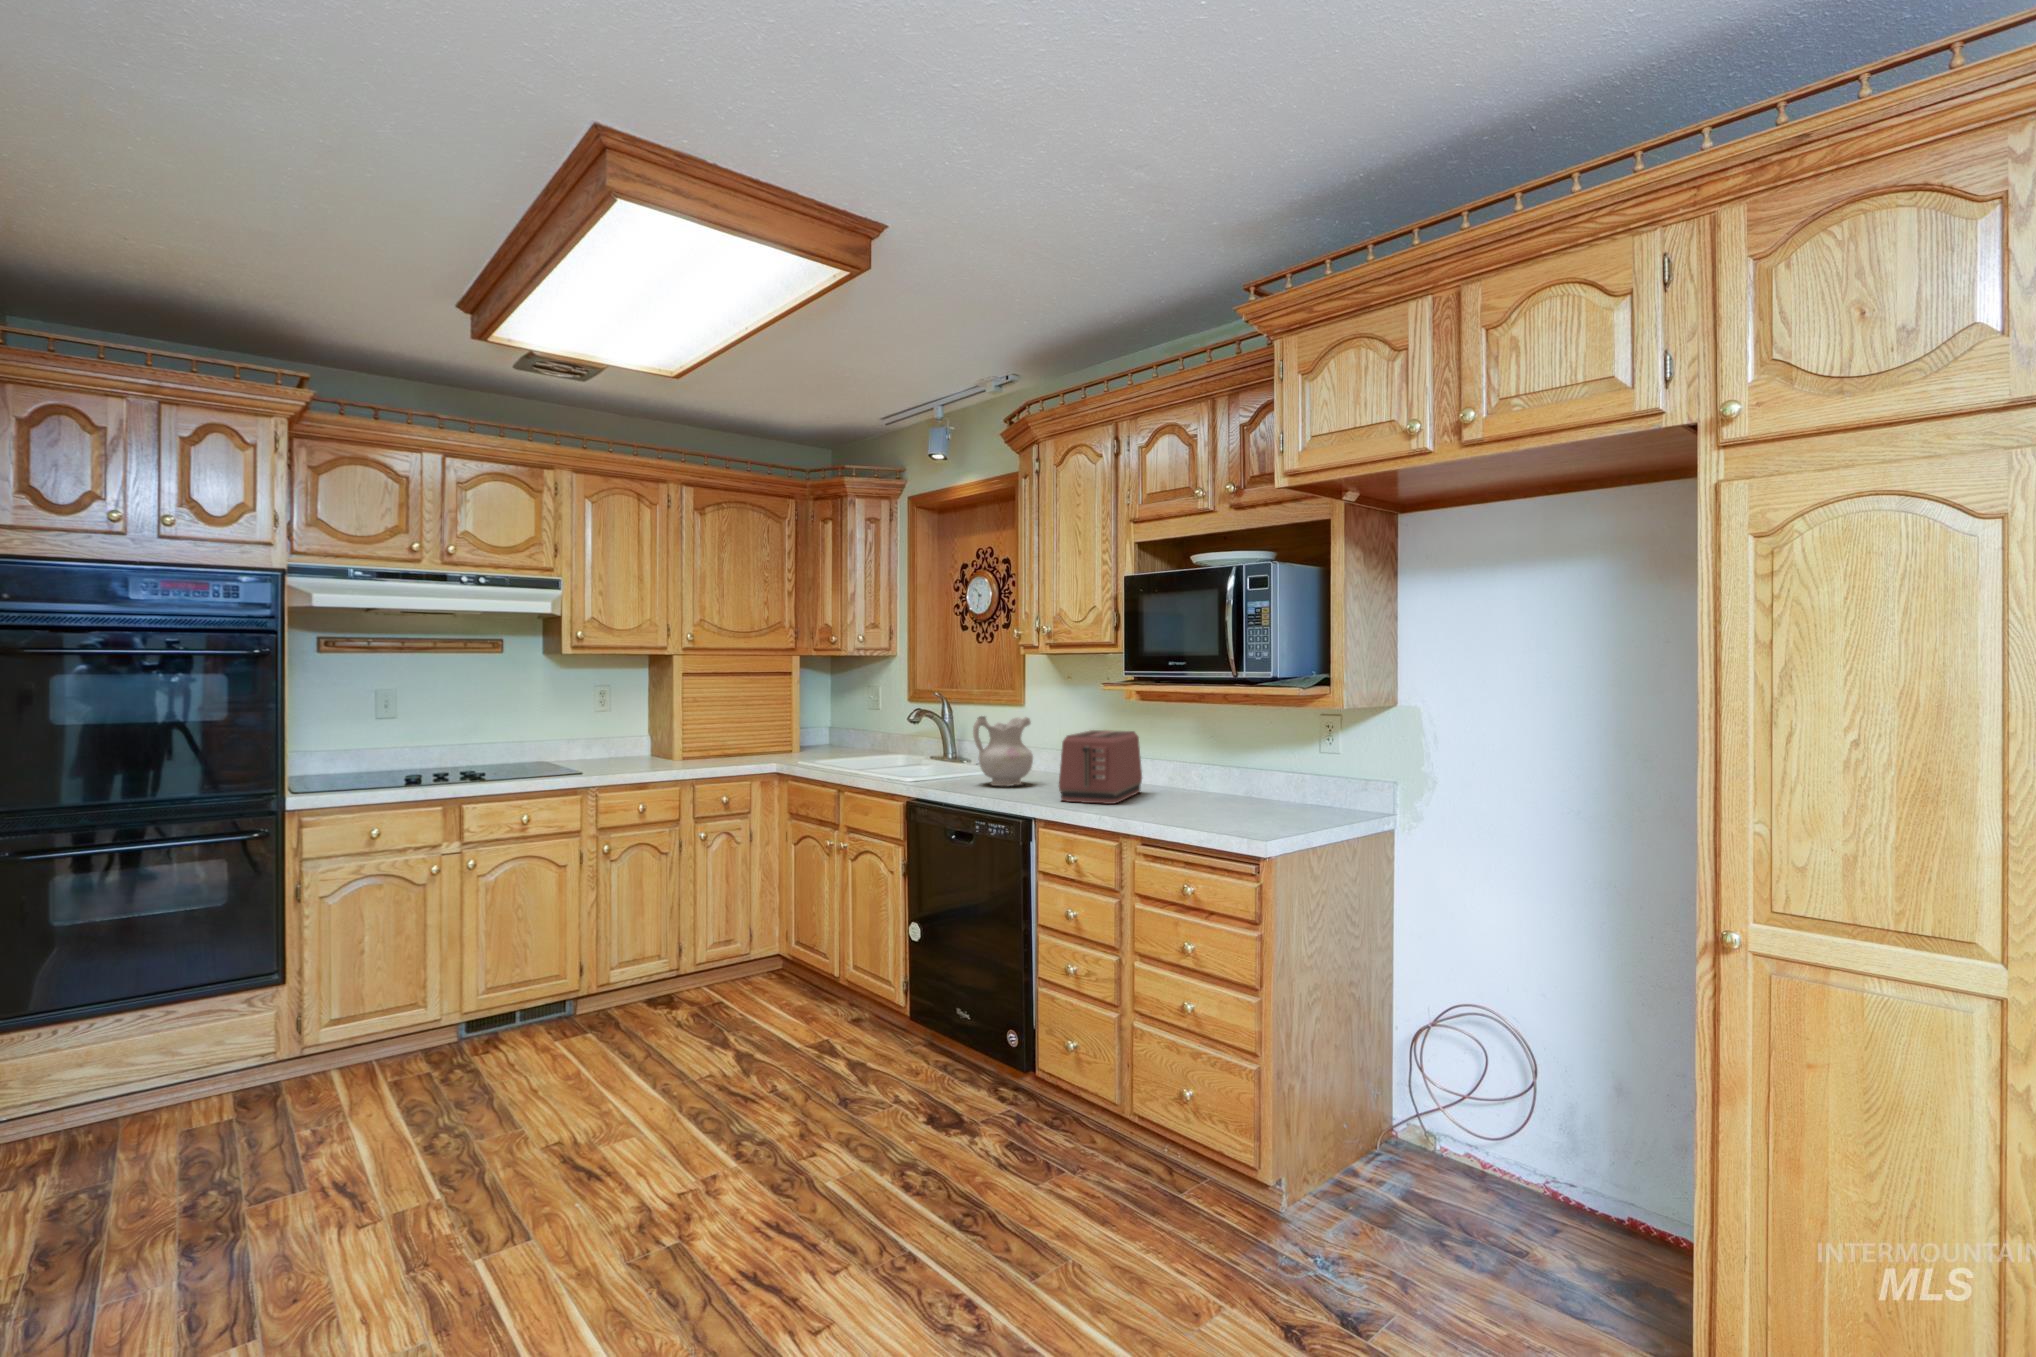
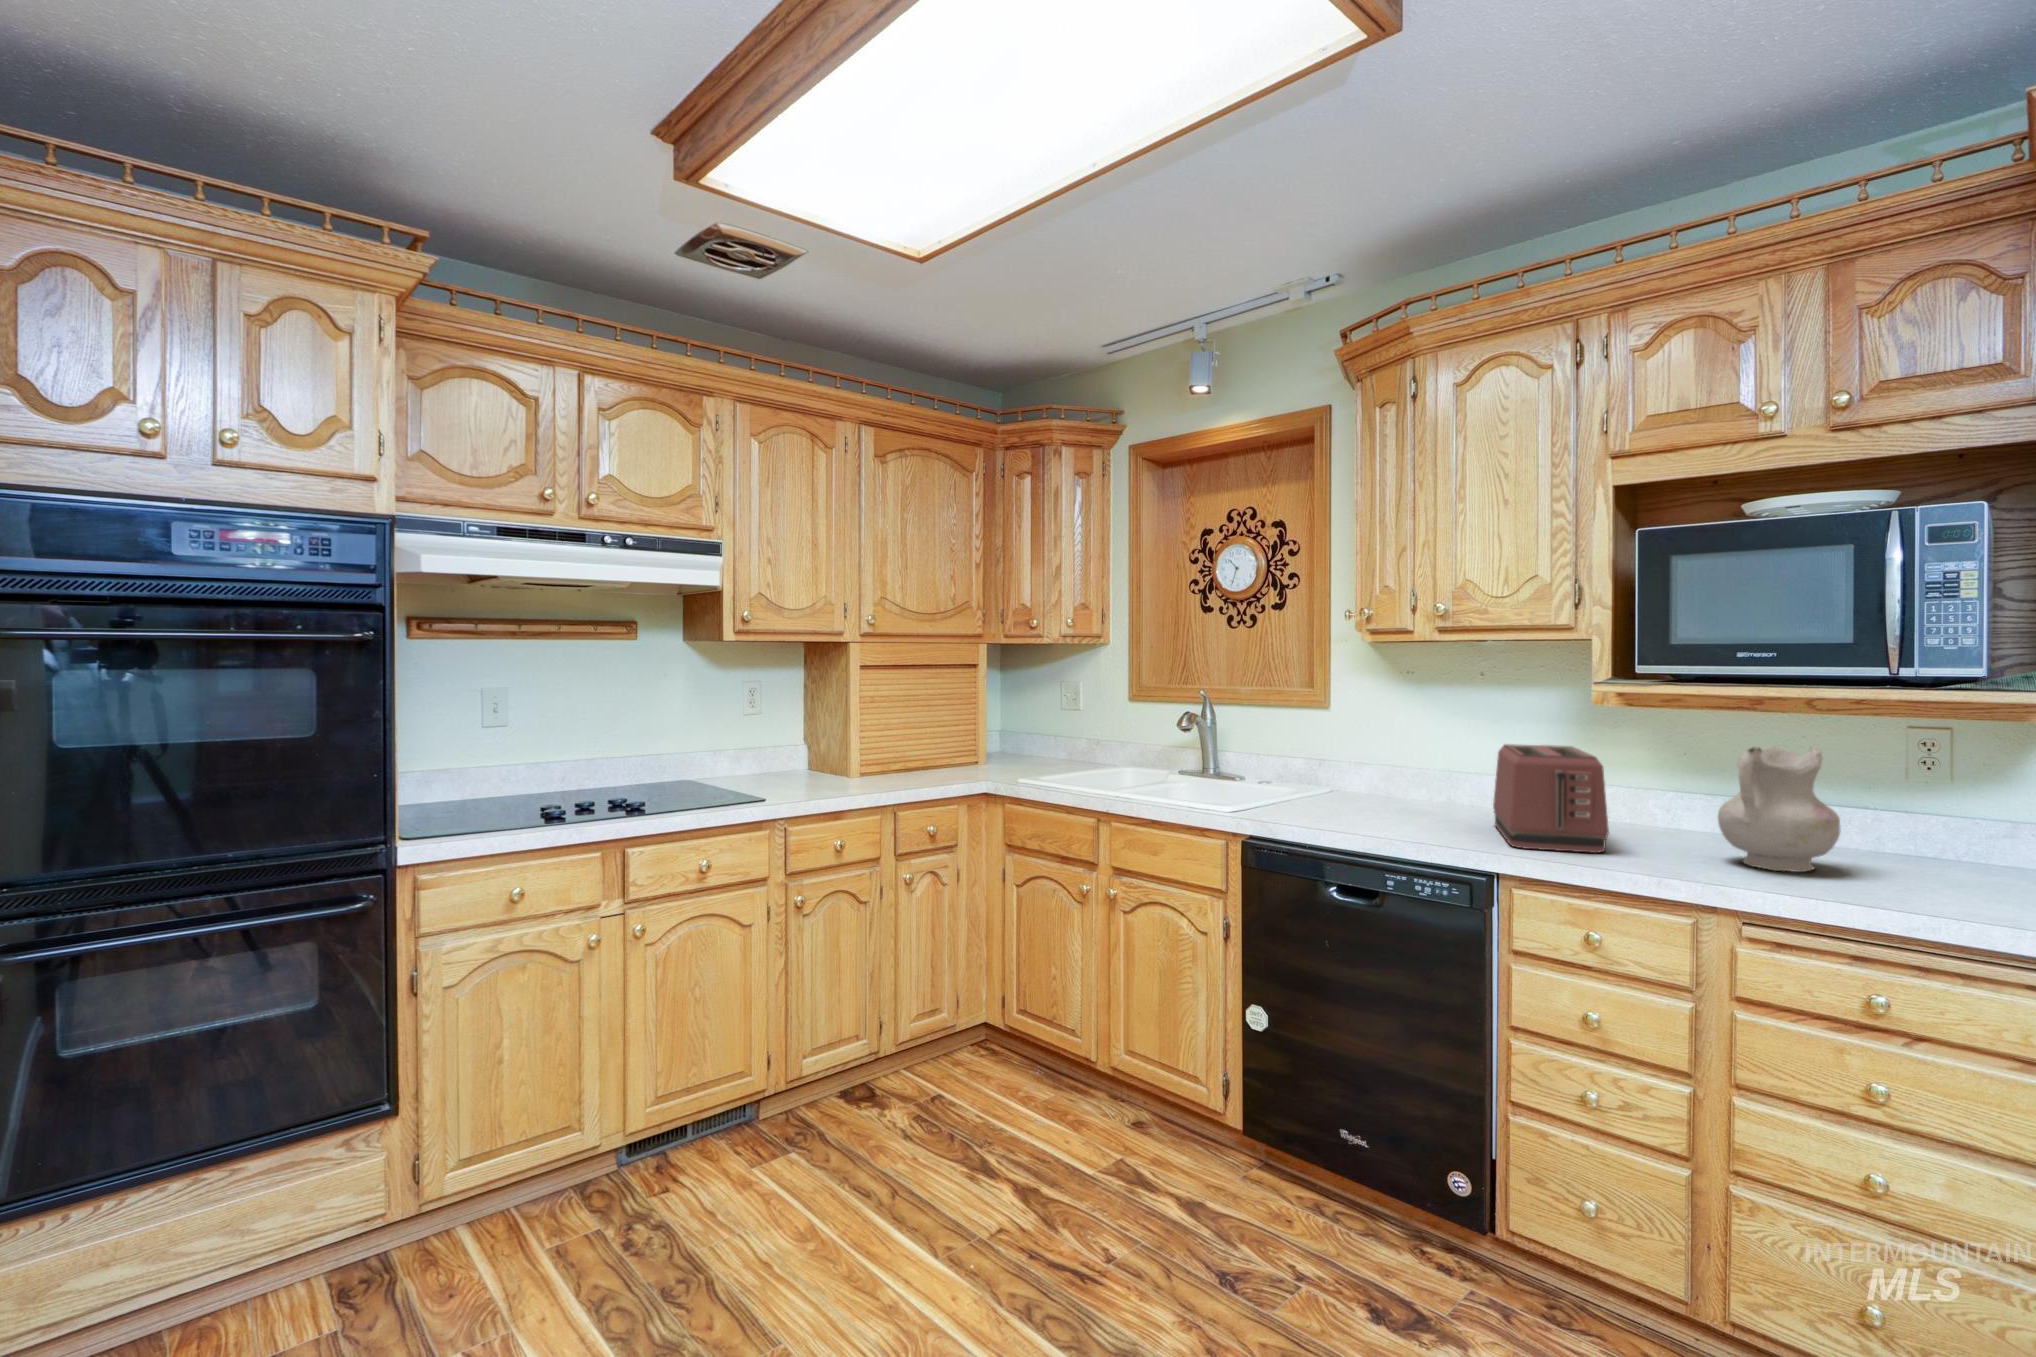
ceramic pitcher: present [973,716,1033,786] -> present [1718,747,1840,872]

